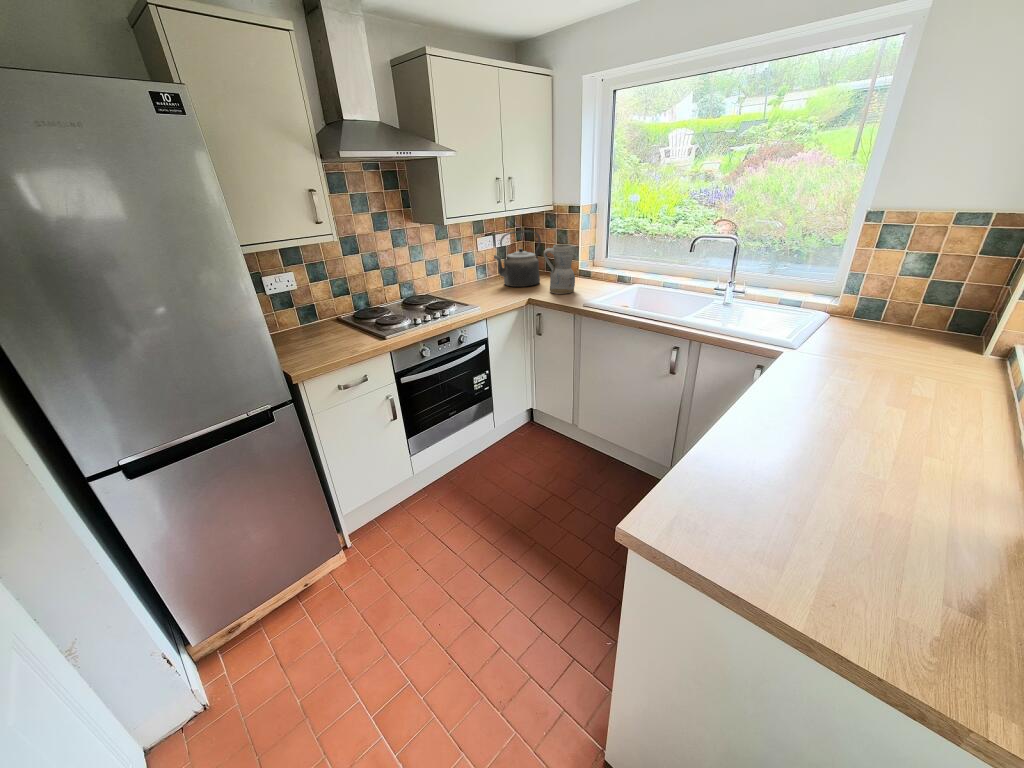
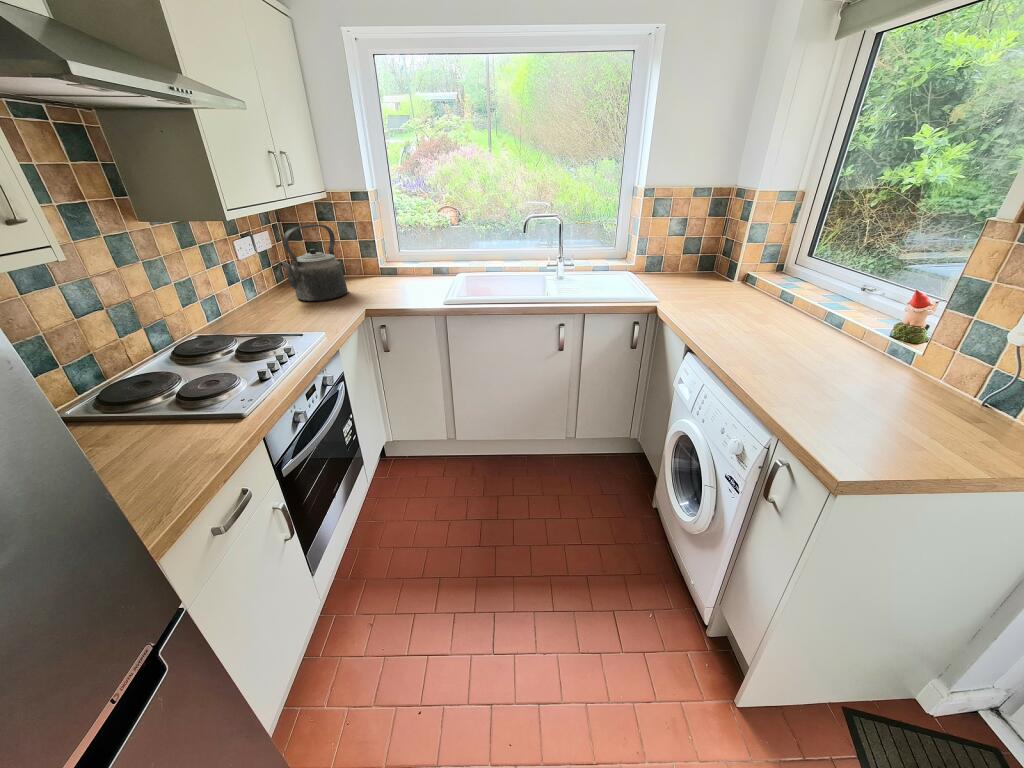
ceramic pitcher: present [544,244,576,294] -> none [365,237,407,299]

